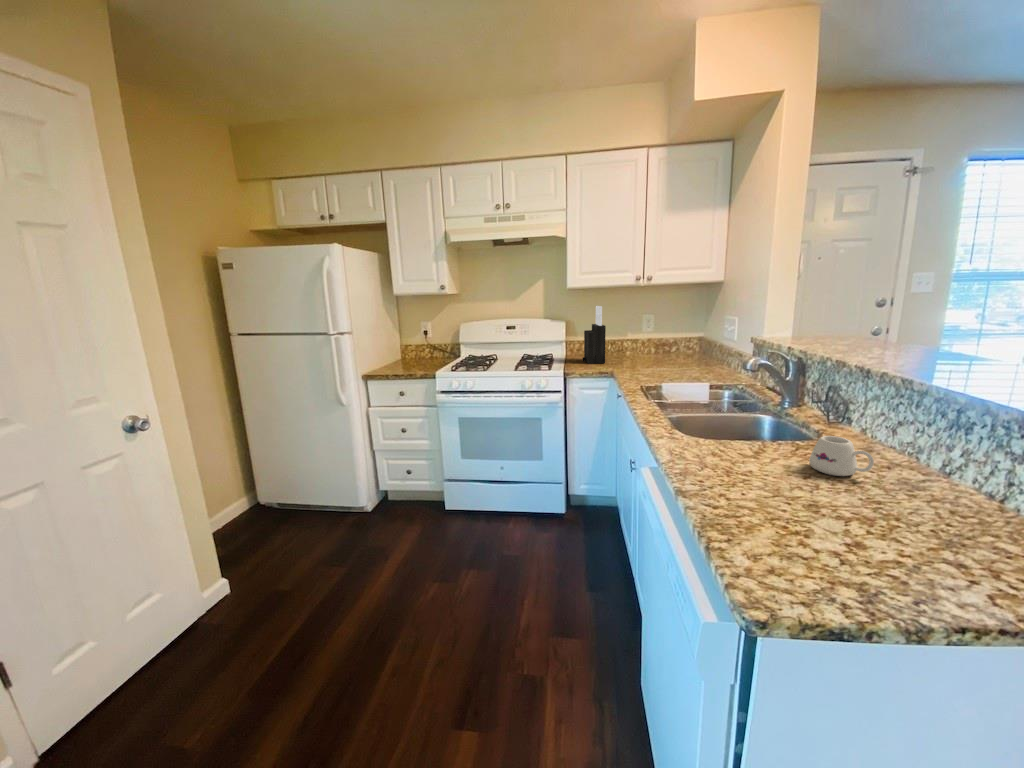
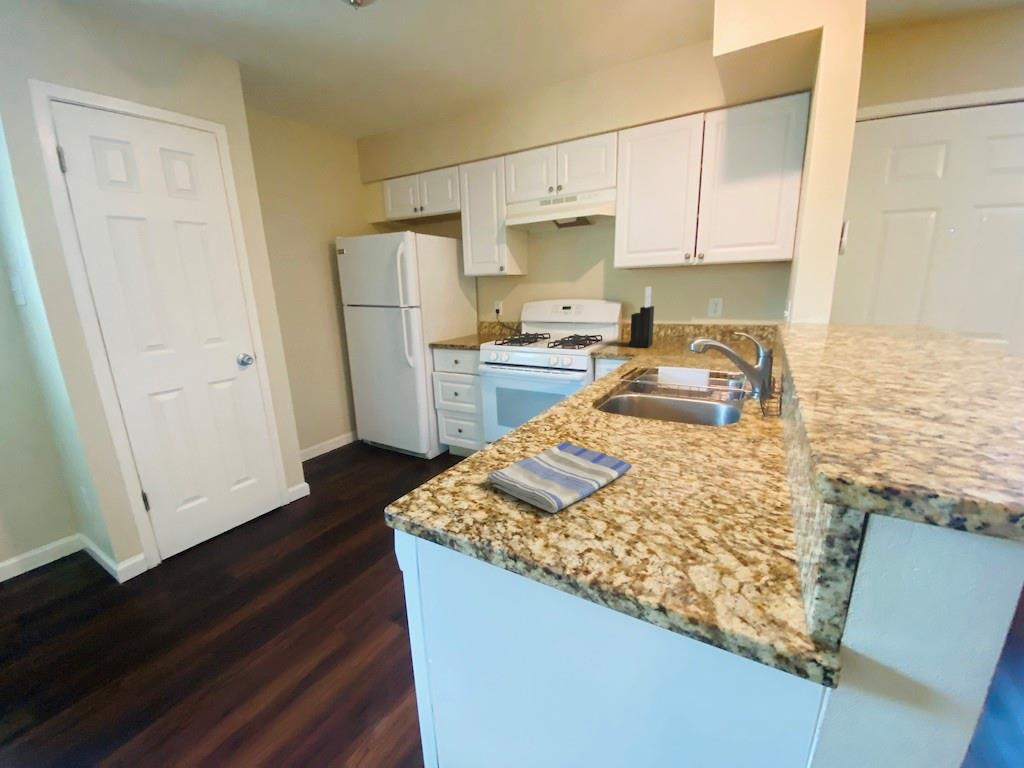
mug: present [809,436,874,476] -> none [635,410,677,451]
dish towel: none [788,484,952,575] -> present [487,442,632,513]

